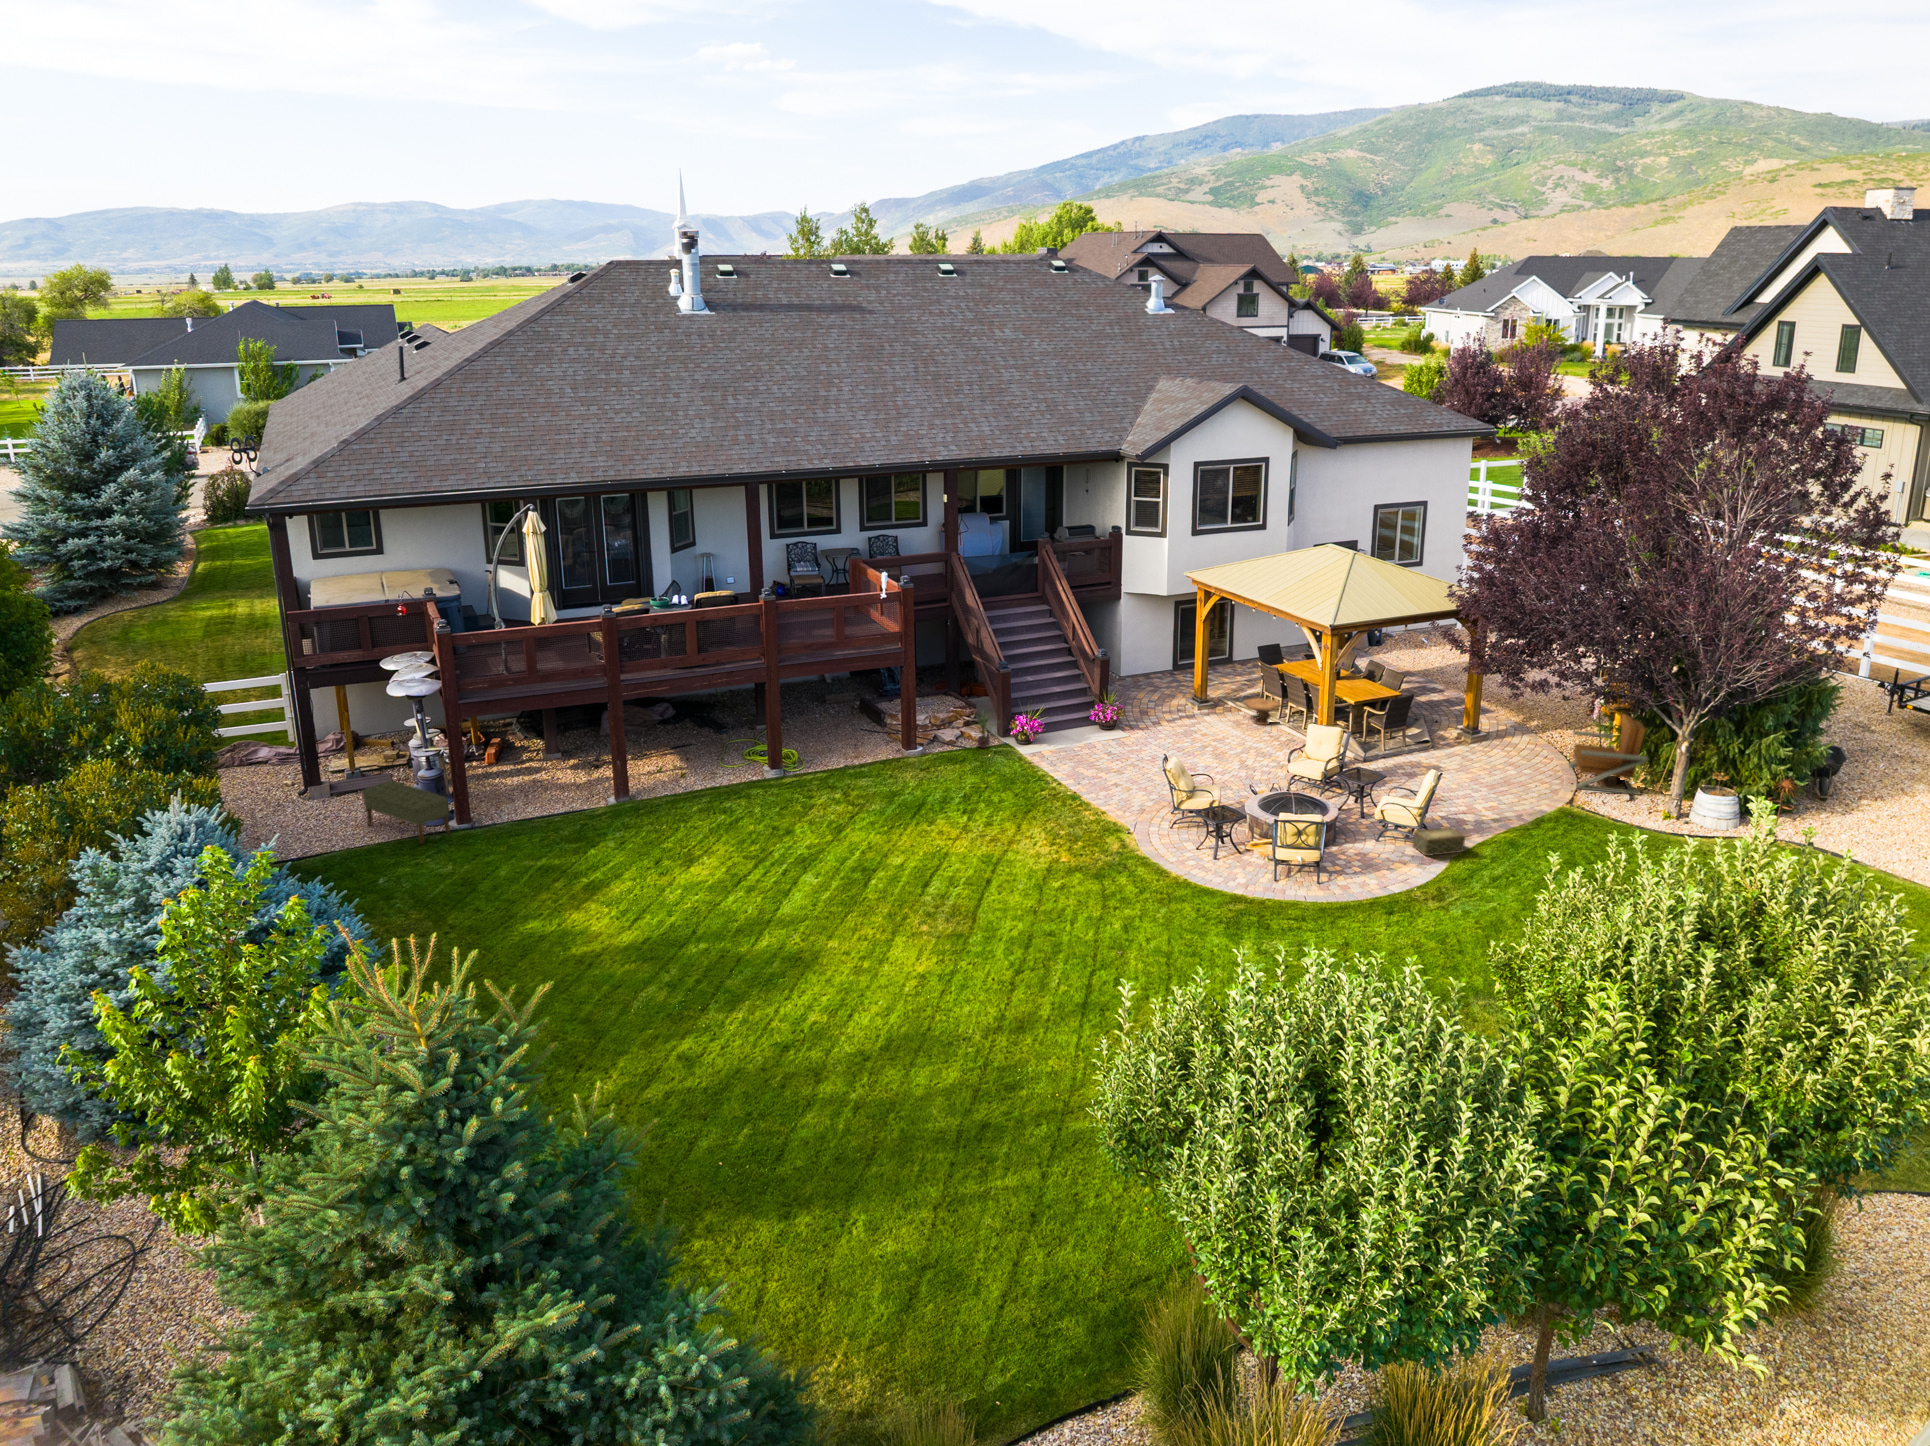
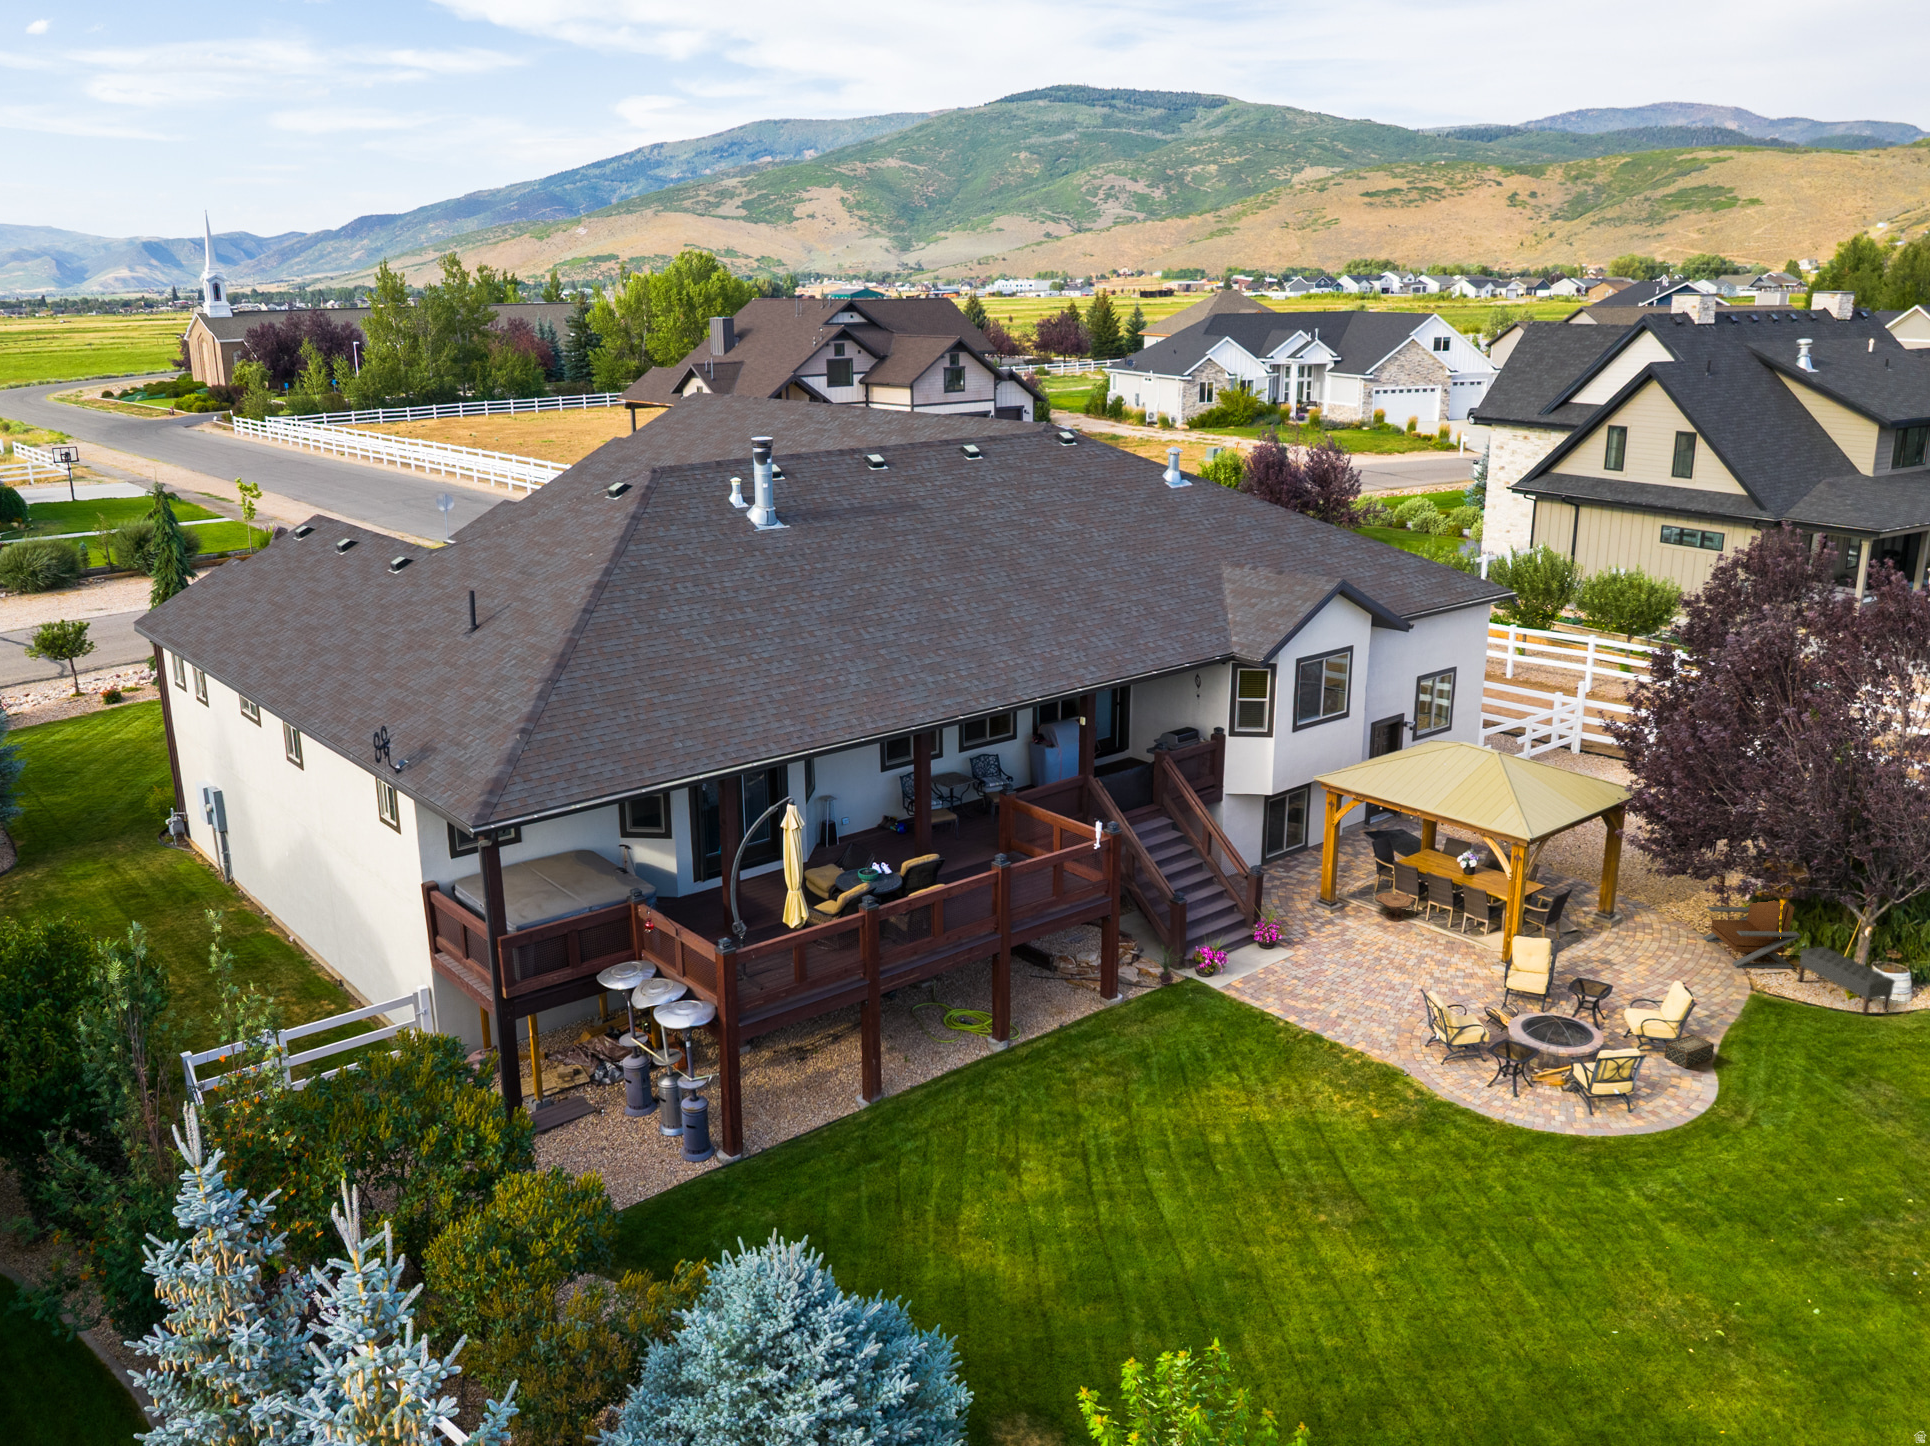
bench: present [361,781,450,844] -> present [1798,947,1895,1015]

